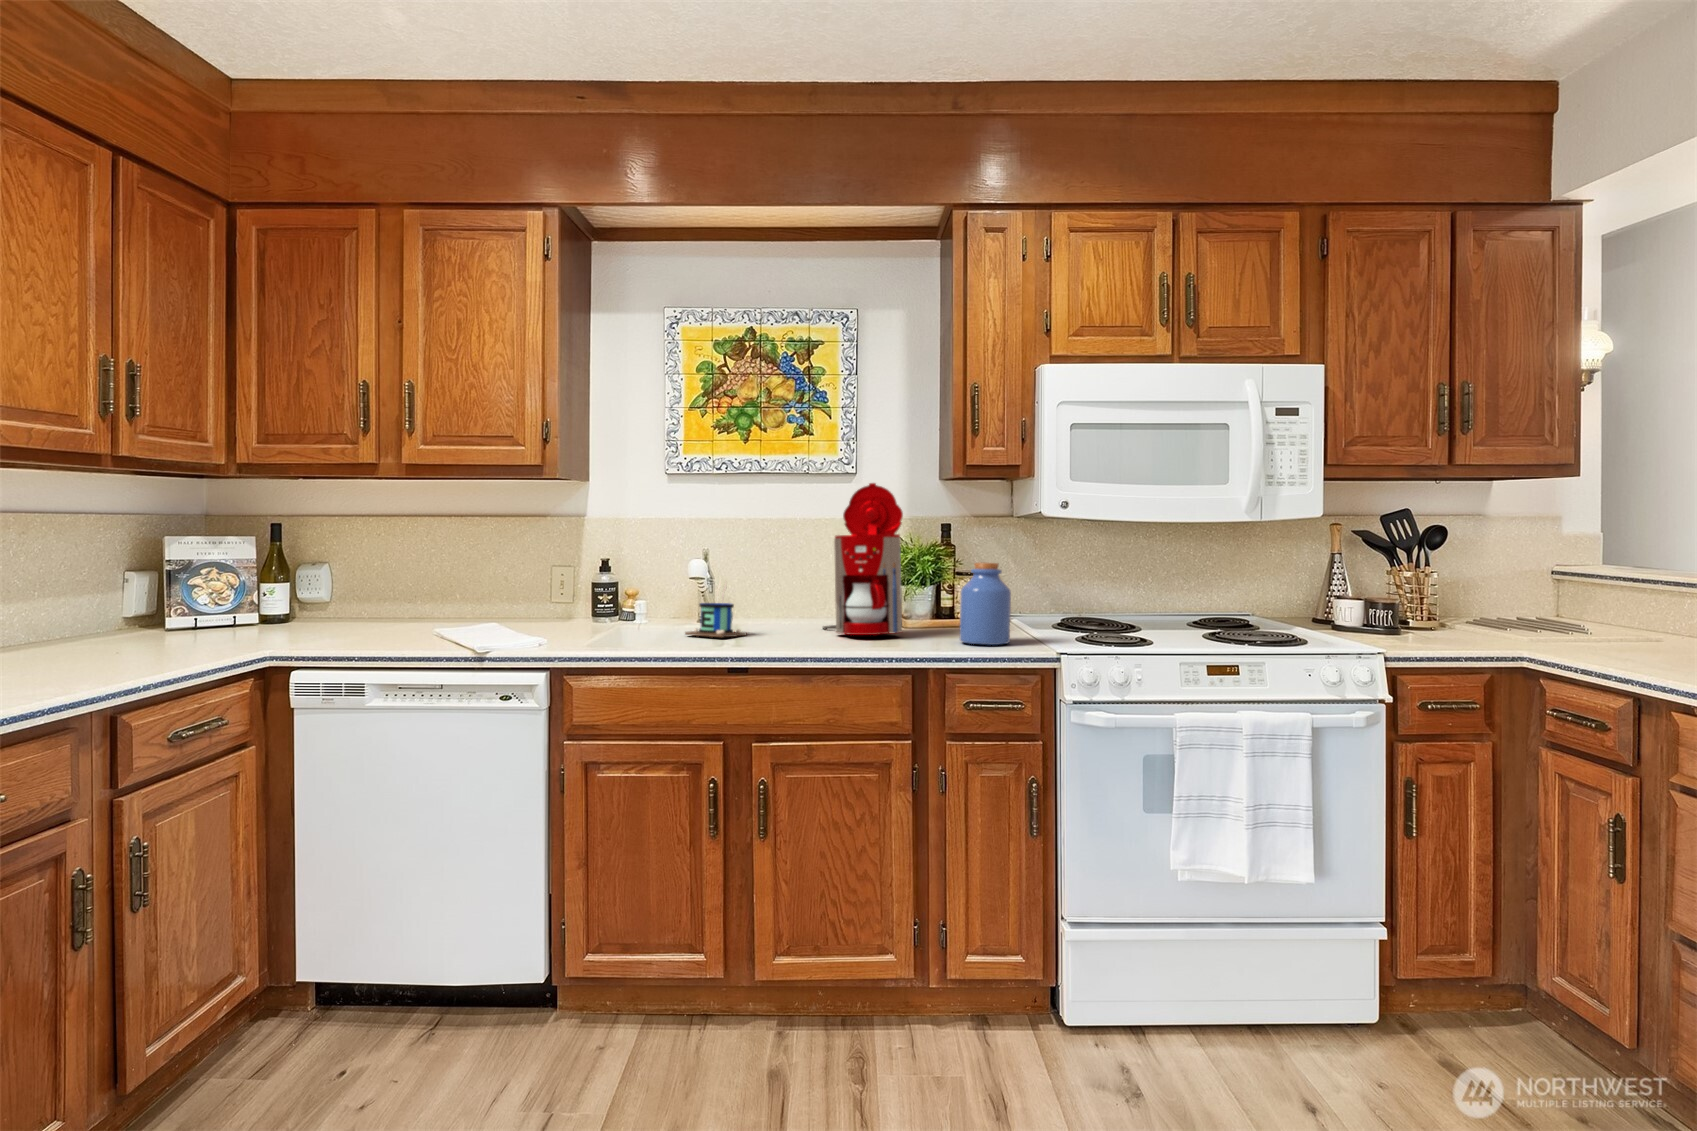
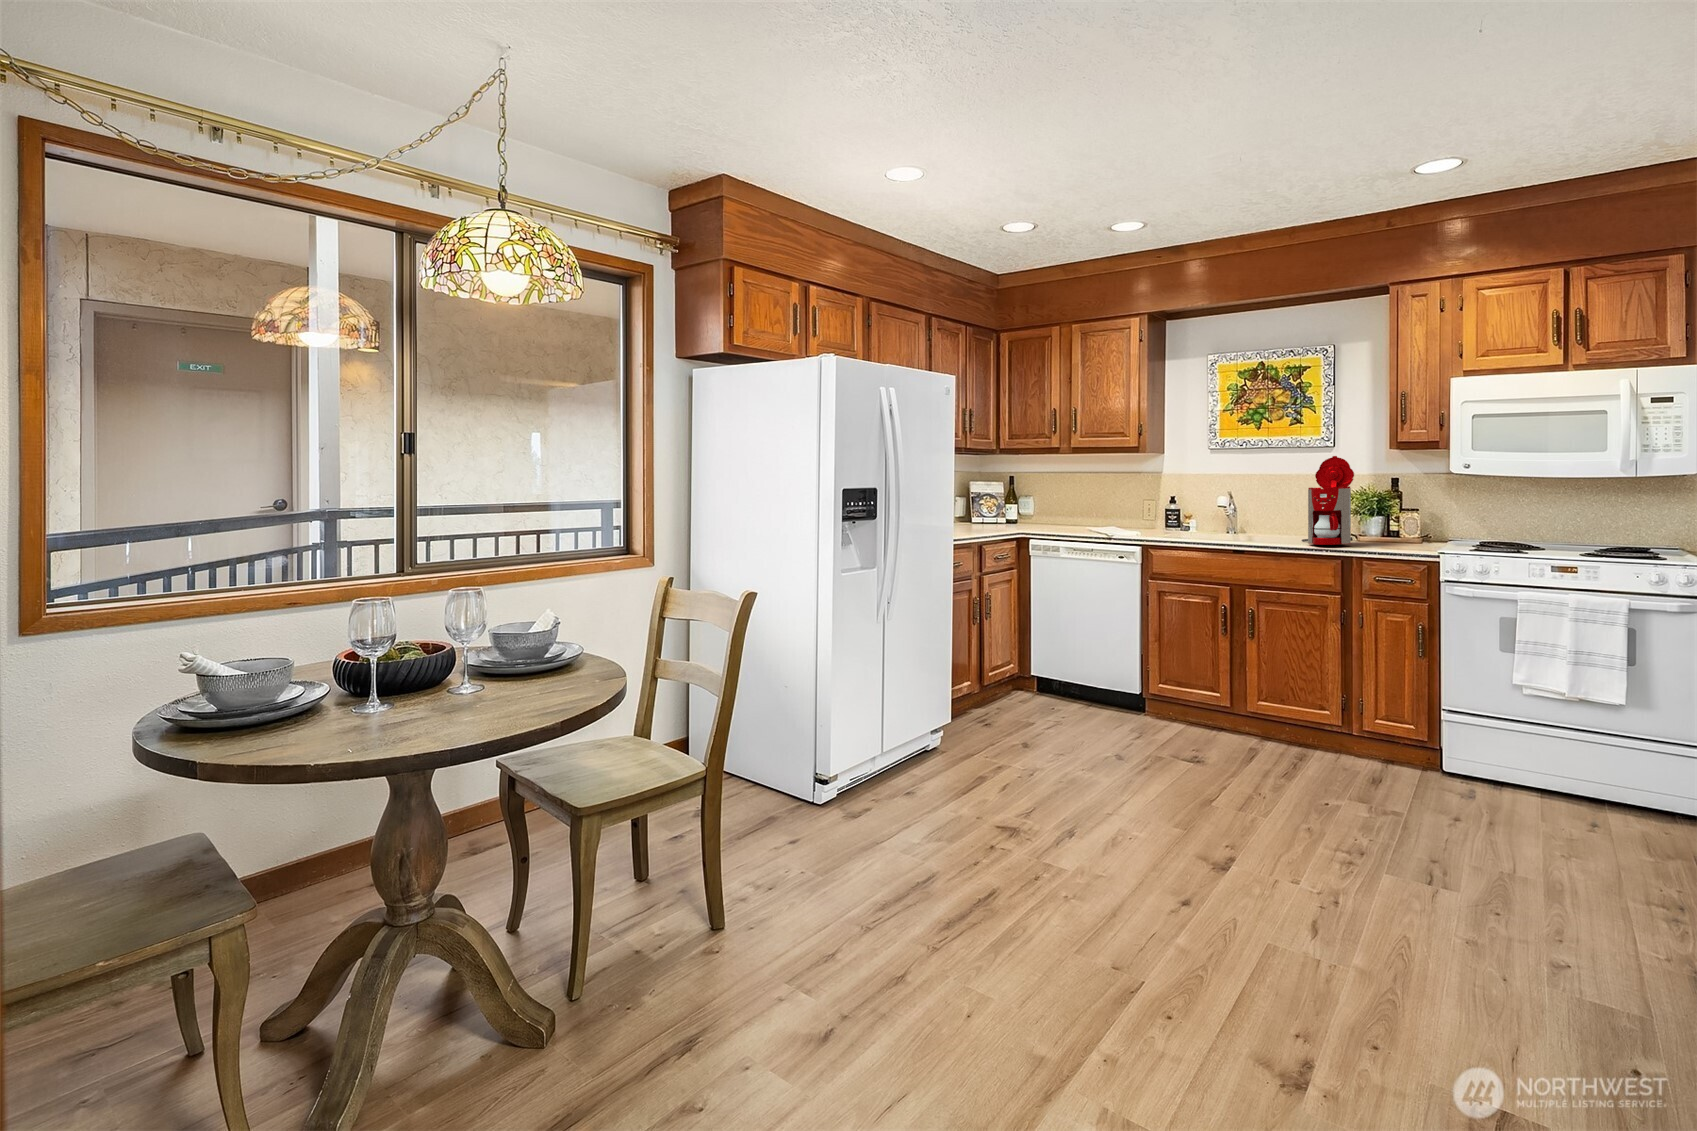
jar: present [960,562,1011,645] -> none [1386,503,1422,551]
mug: present [685,580,746,637] -> none [1216,505,1253,545]

